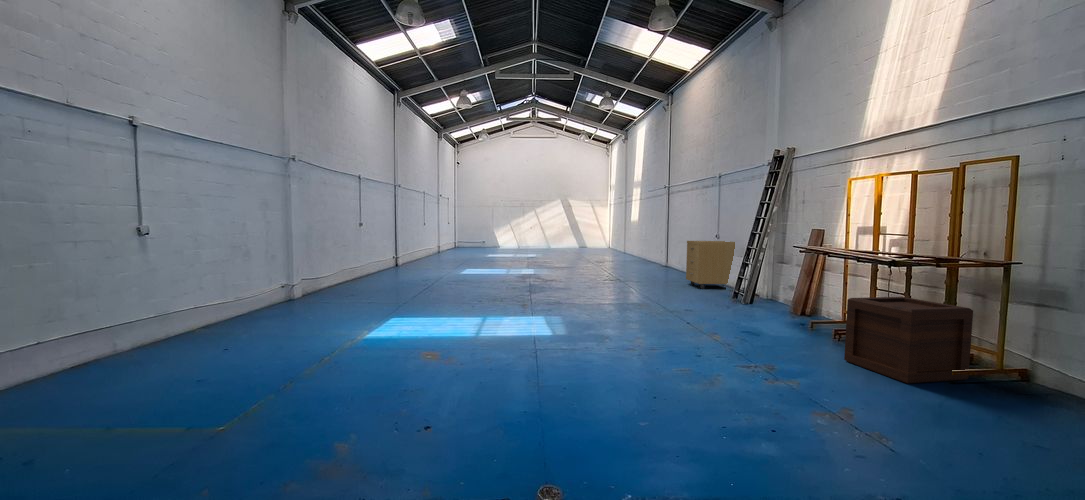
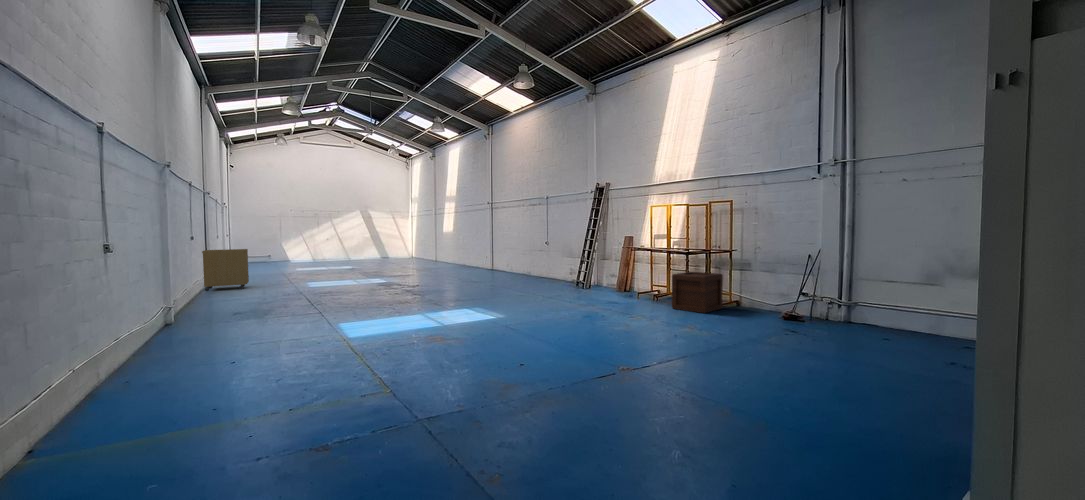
storage cabinet: present [686,241,735,289] -> present [202,249,249,291]

